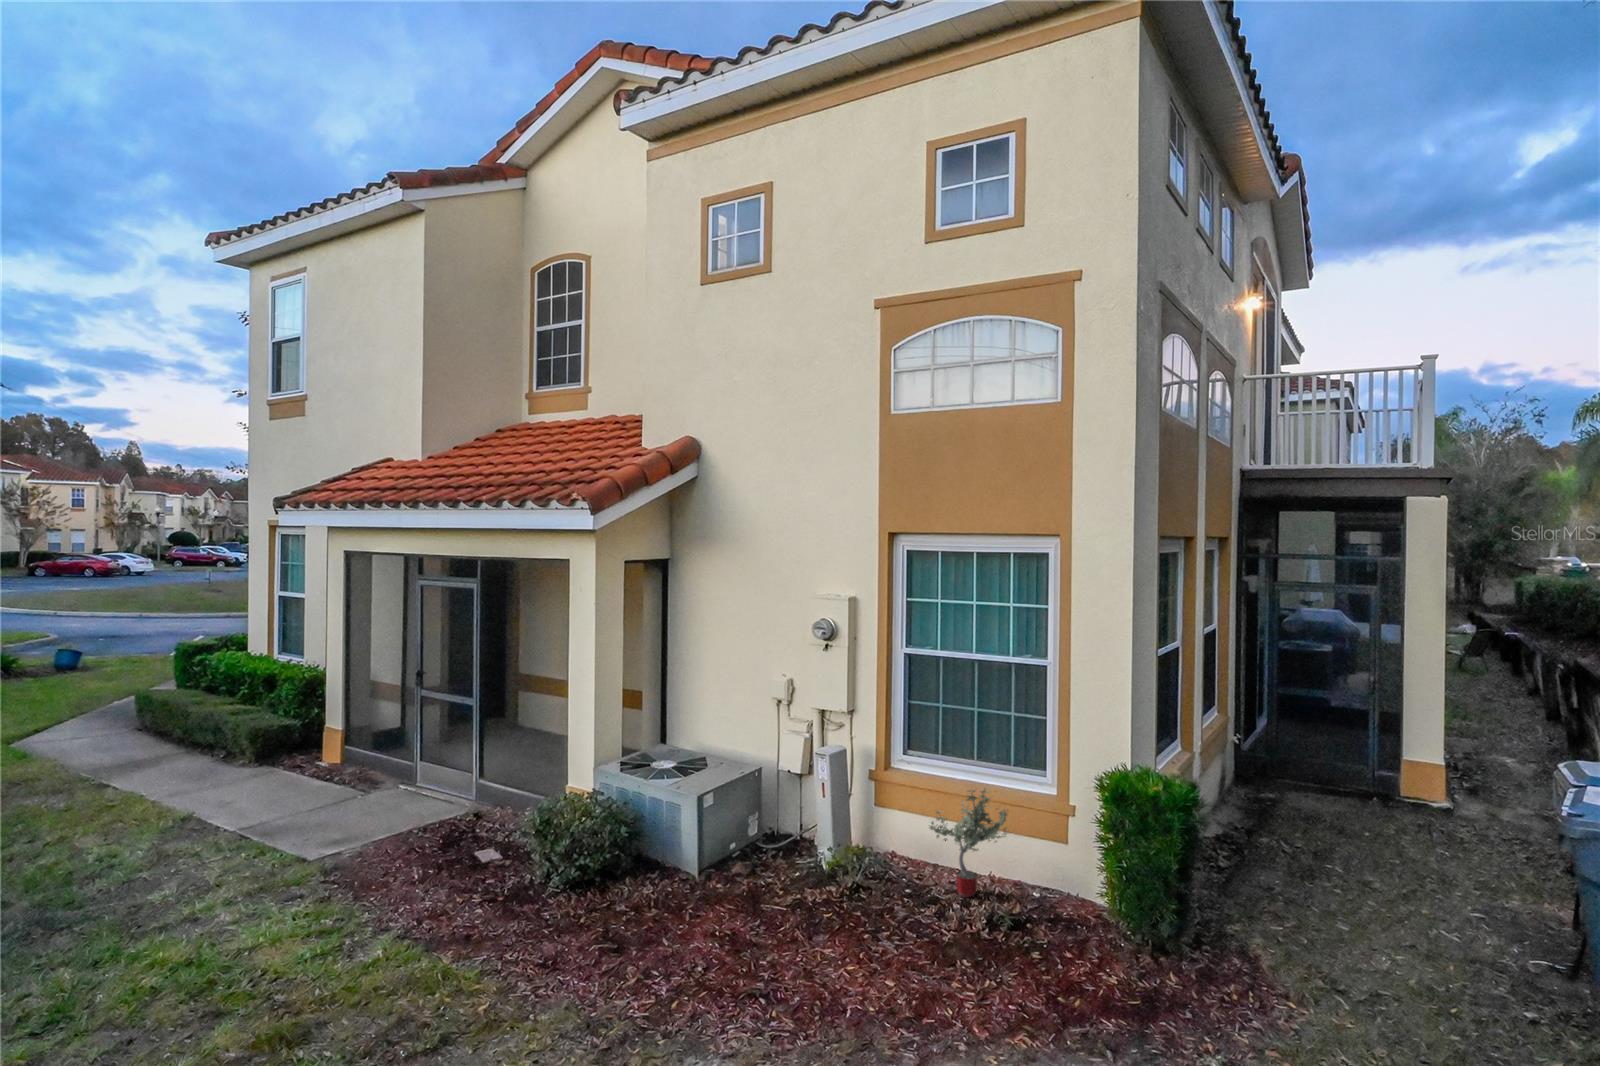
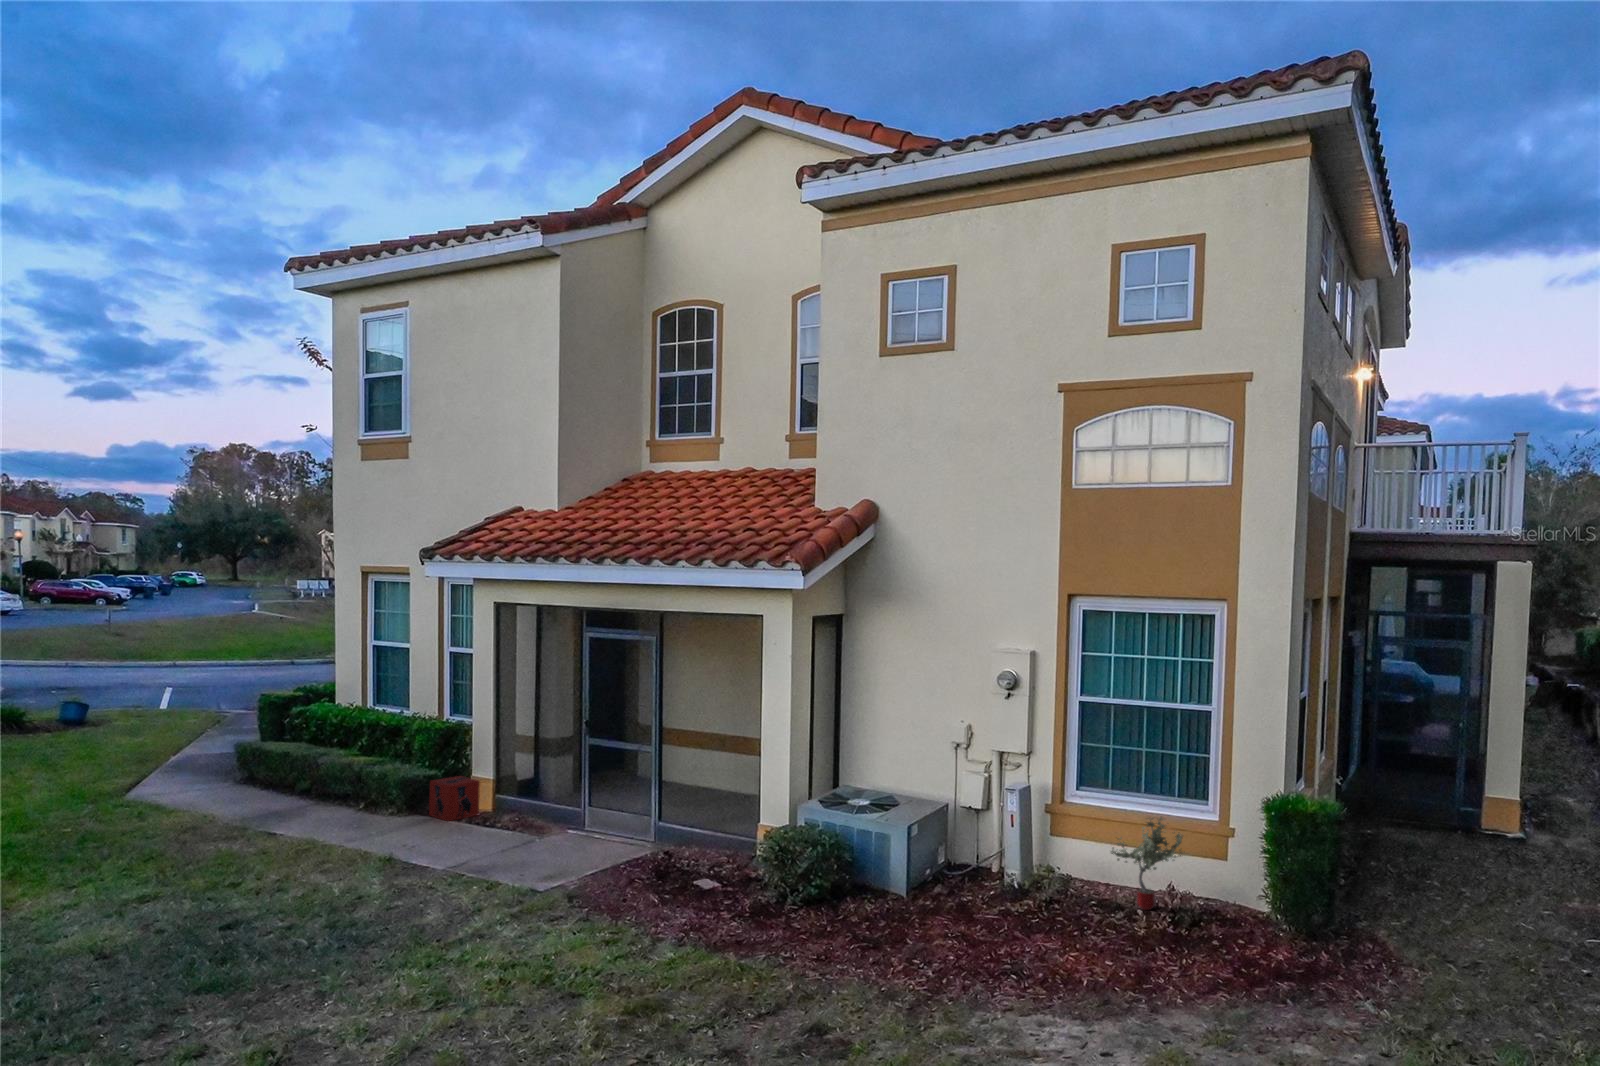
storage box: none [283,727,334,775] -> present [429,776,480,821]

